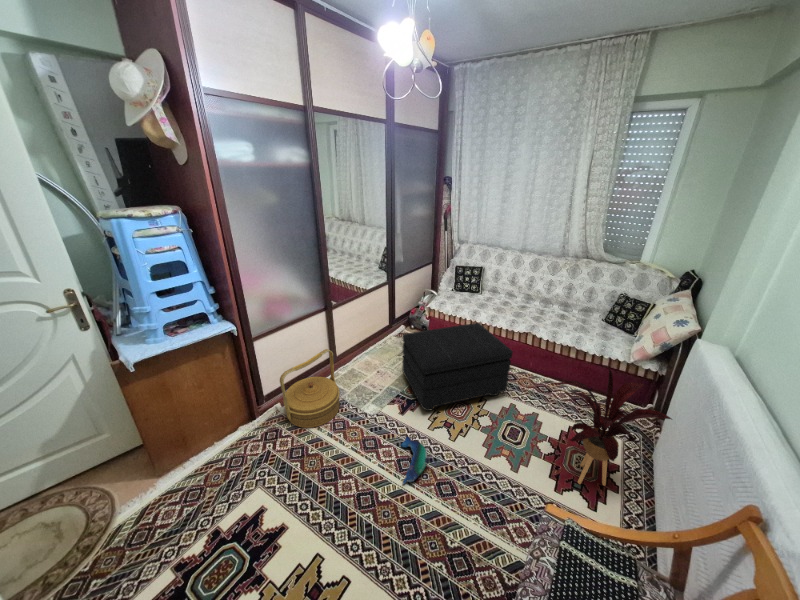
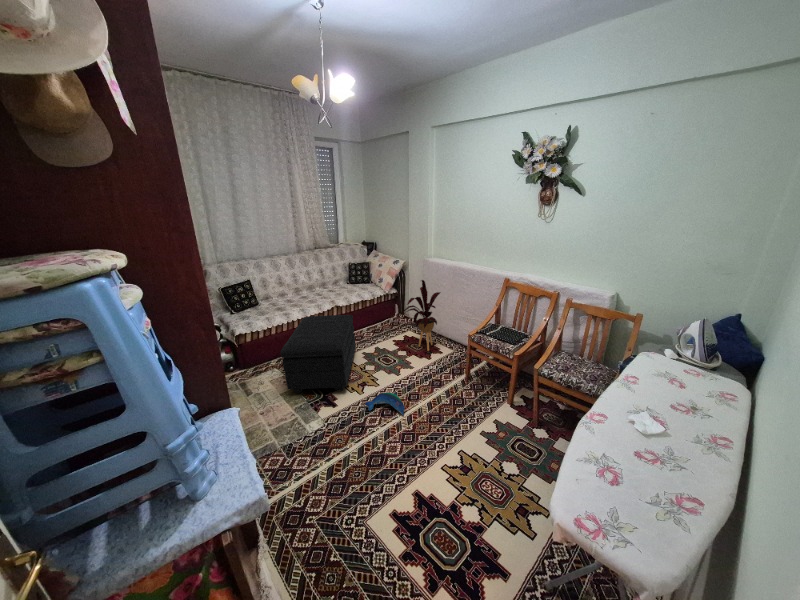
woven basket: present [280,349,340,428] -> none [239,399,311,500]

